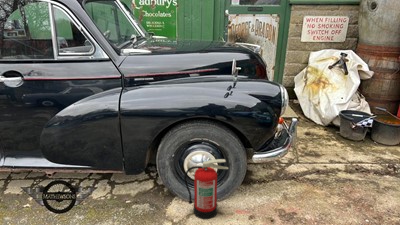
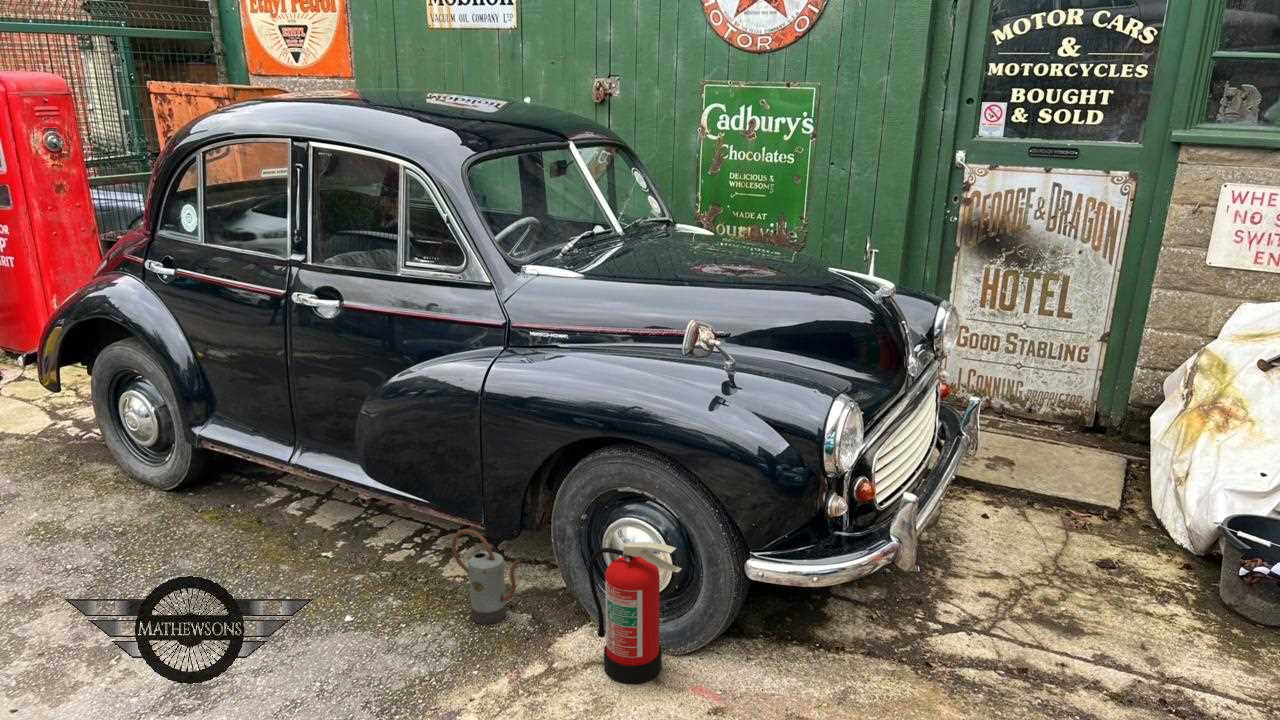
watering can: none [109,175,147,214] -> present [452,529,521,624]

